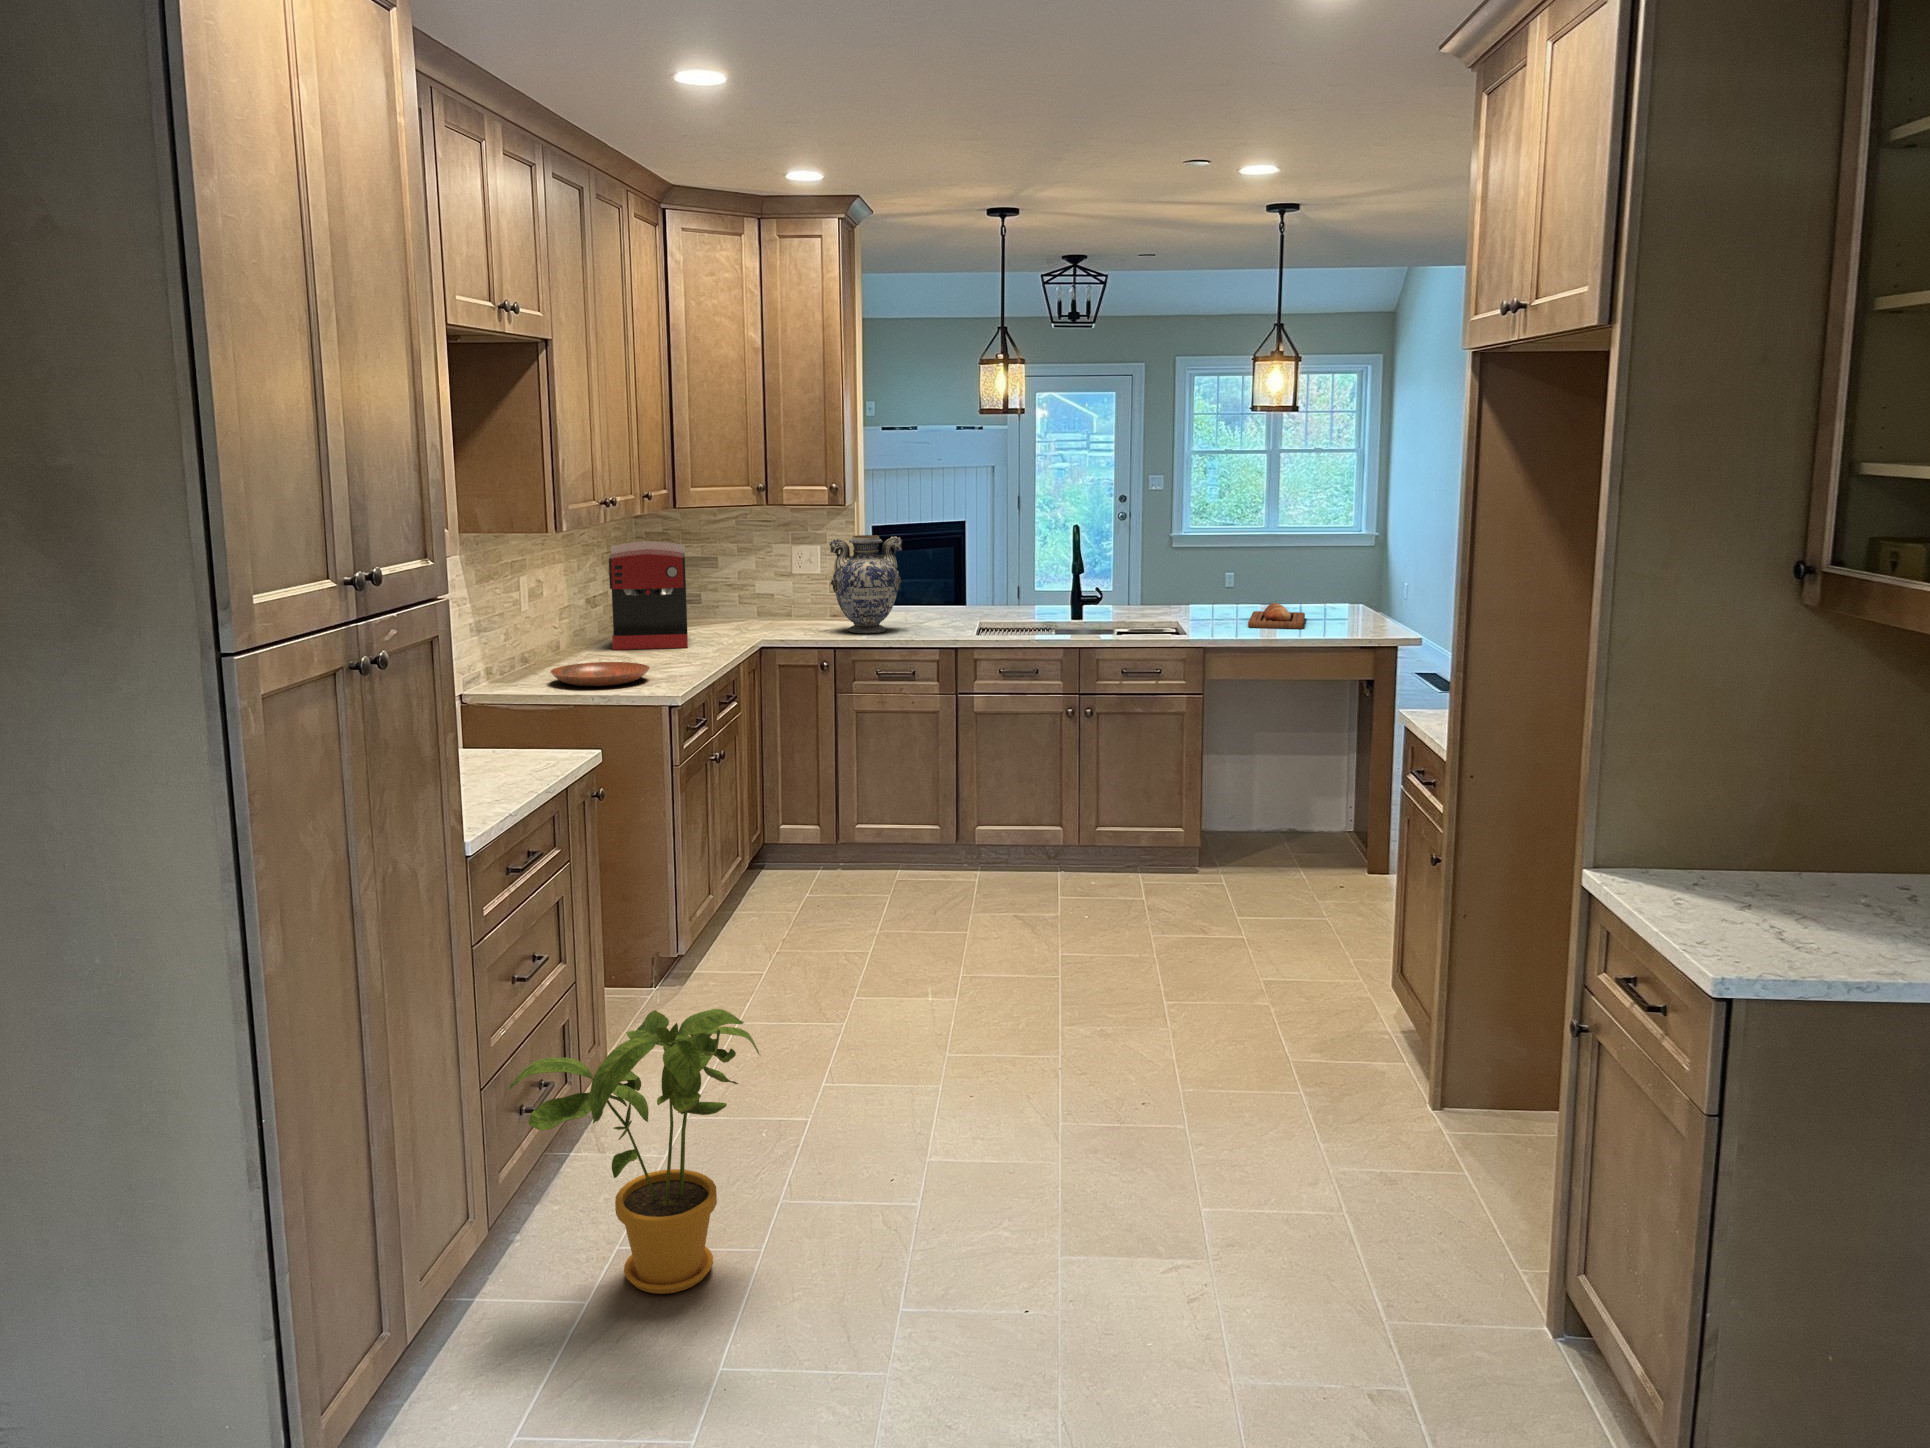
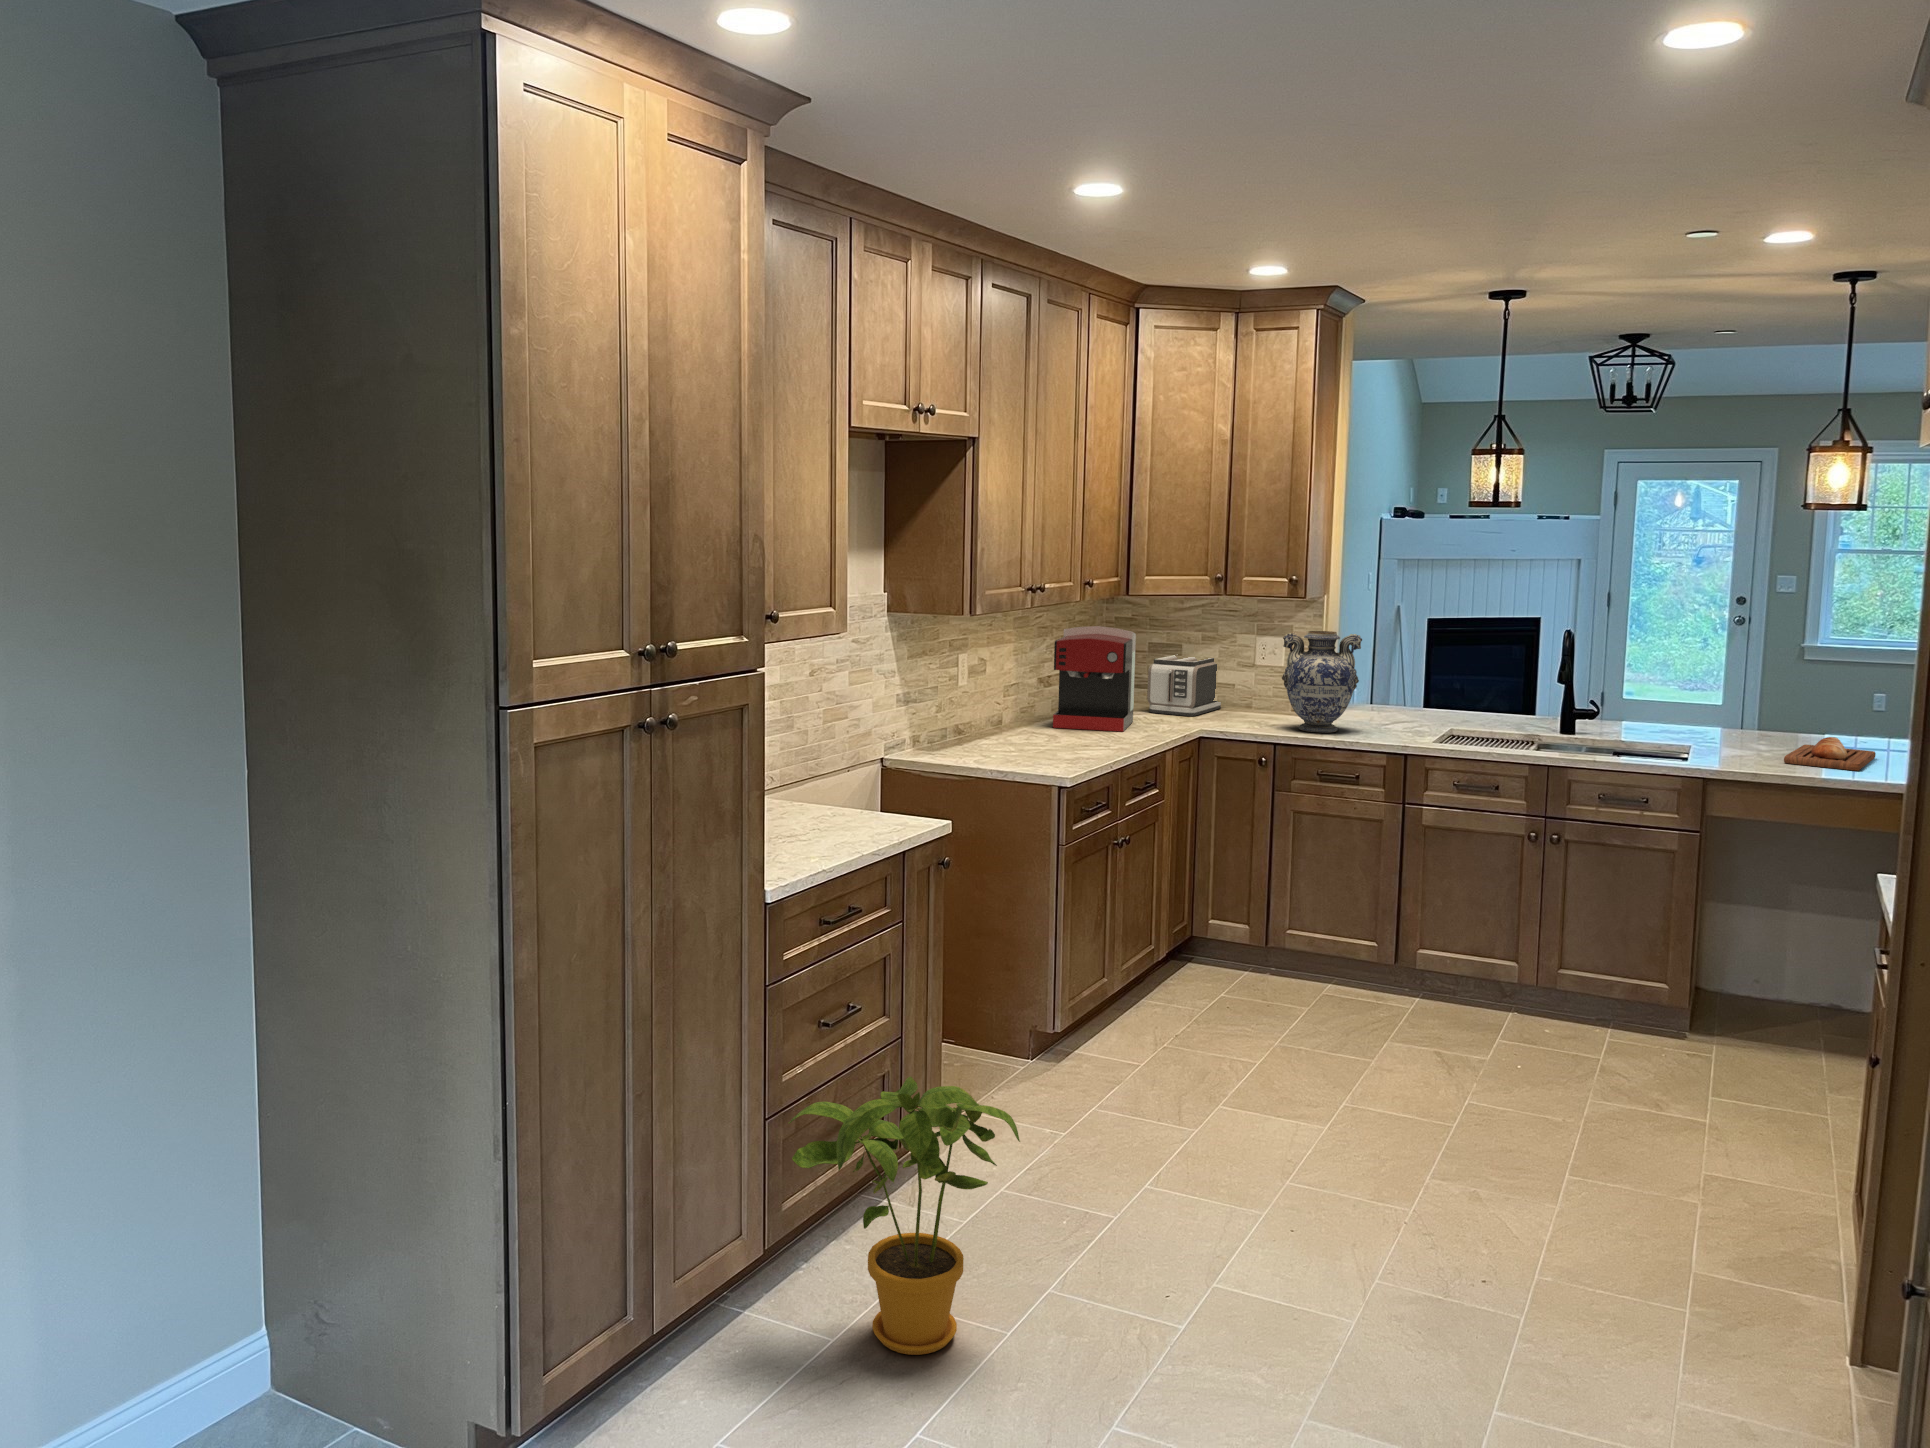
toaster: none [691,567,760,628] -> present [1147,655,1221,716]
bowl: present [551,662,650,686] -> none [967,738,1059,762]

